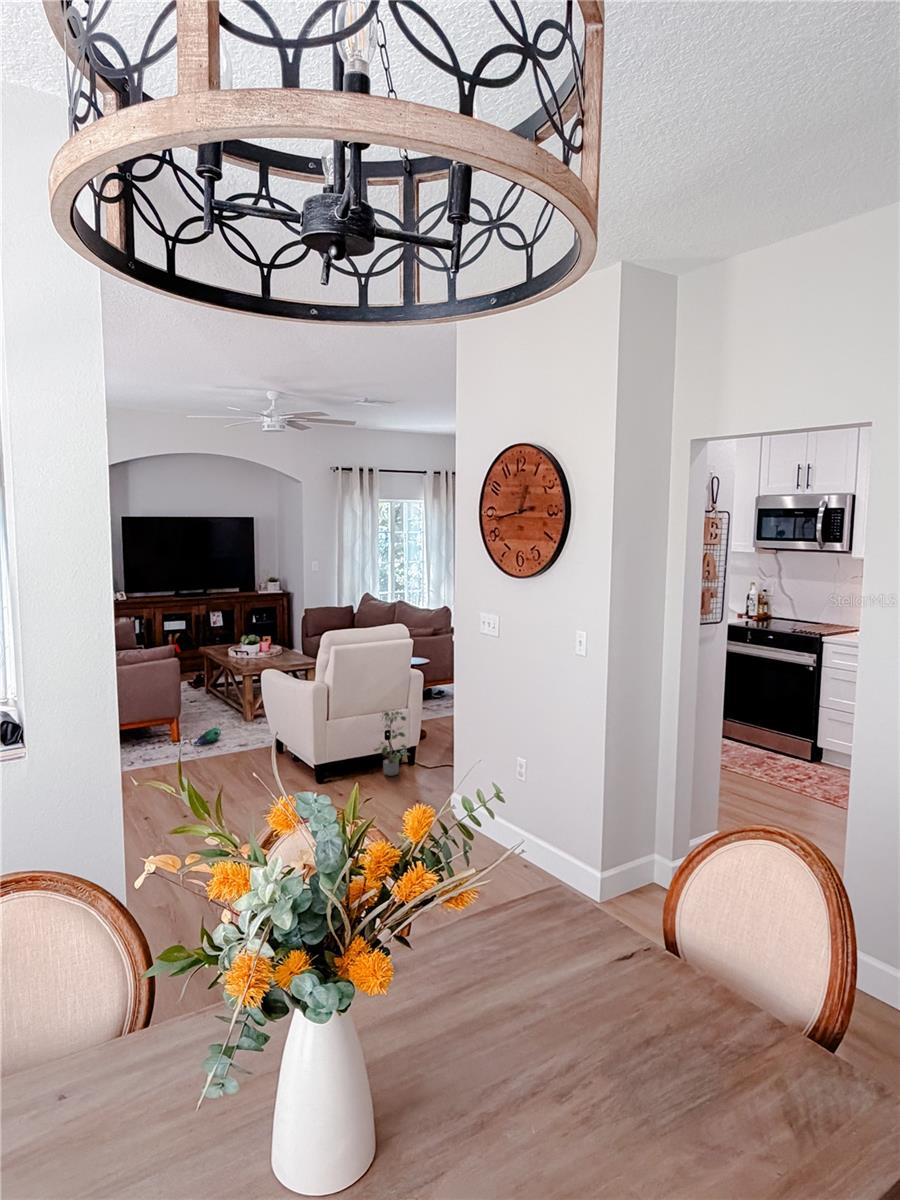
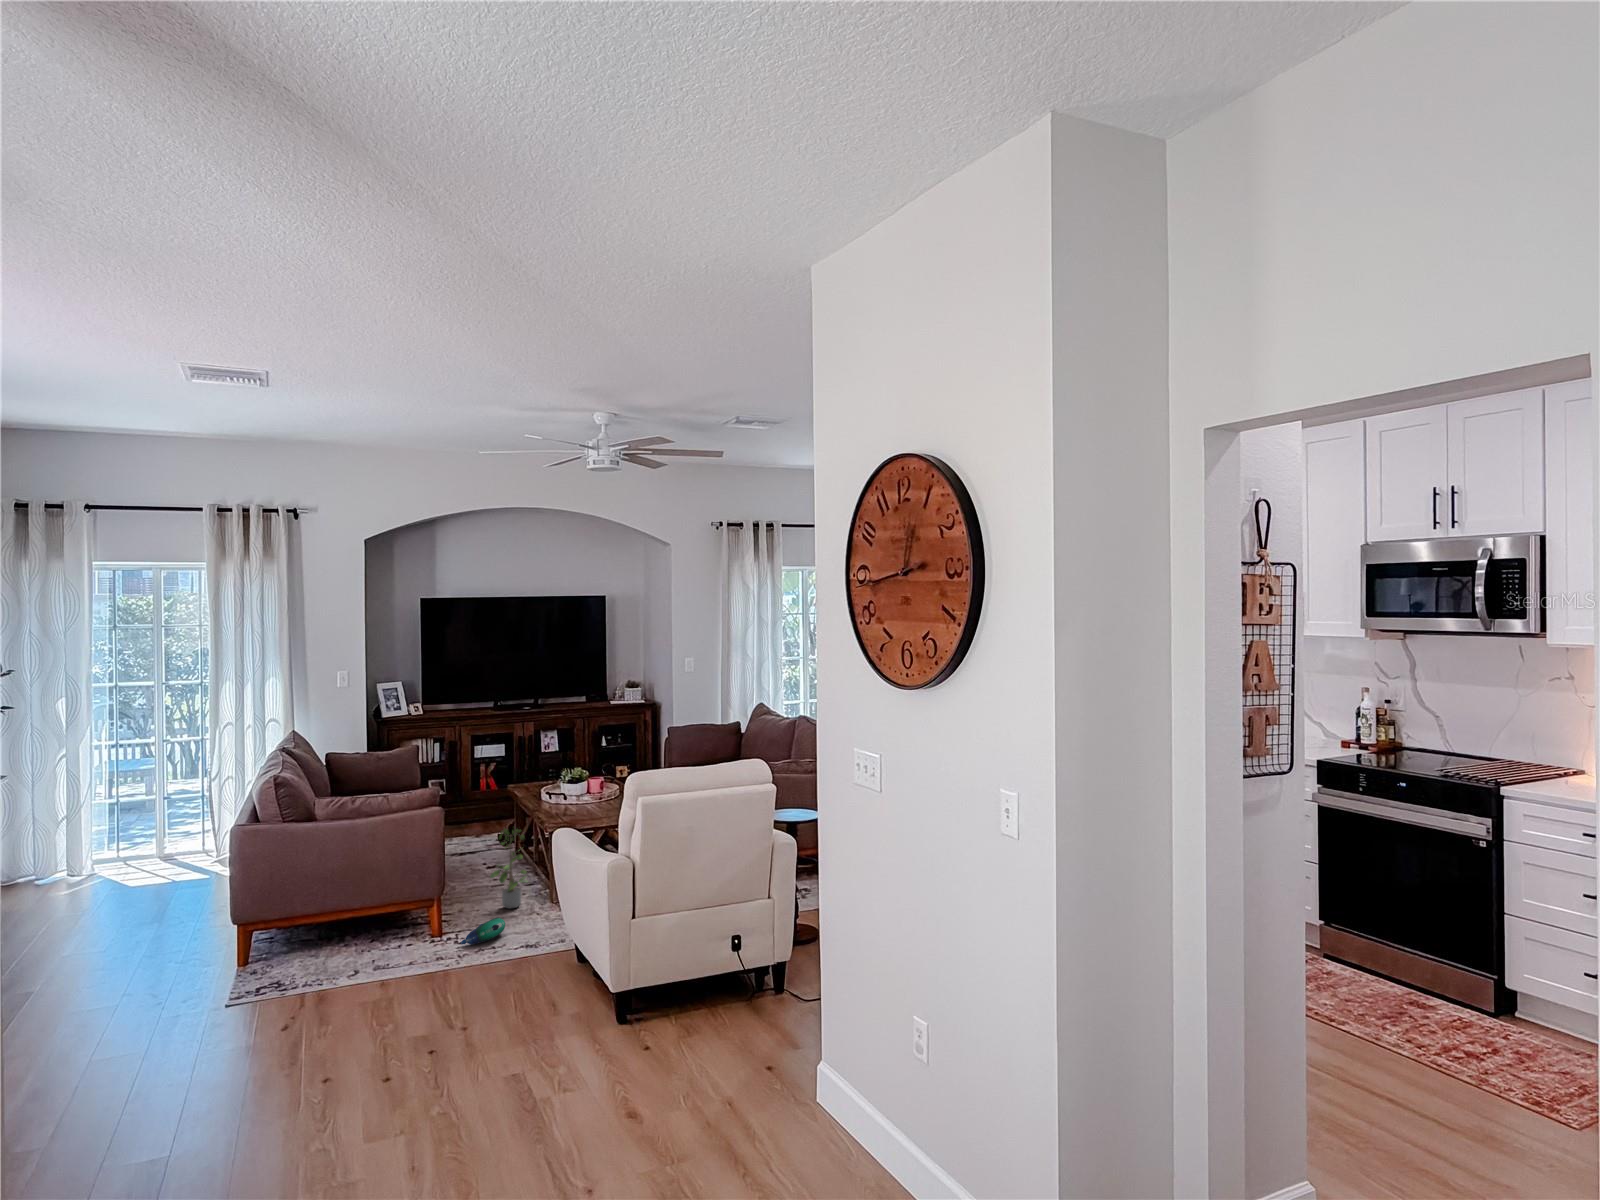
potted plant: present [374,711,409,776] -> present [490,829,527,909]

